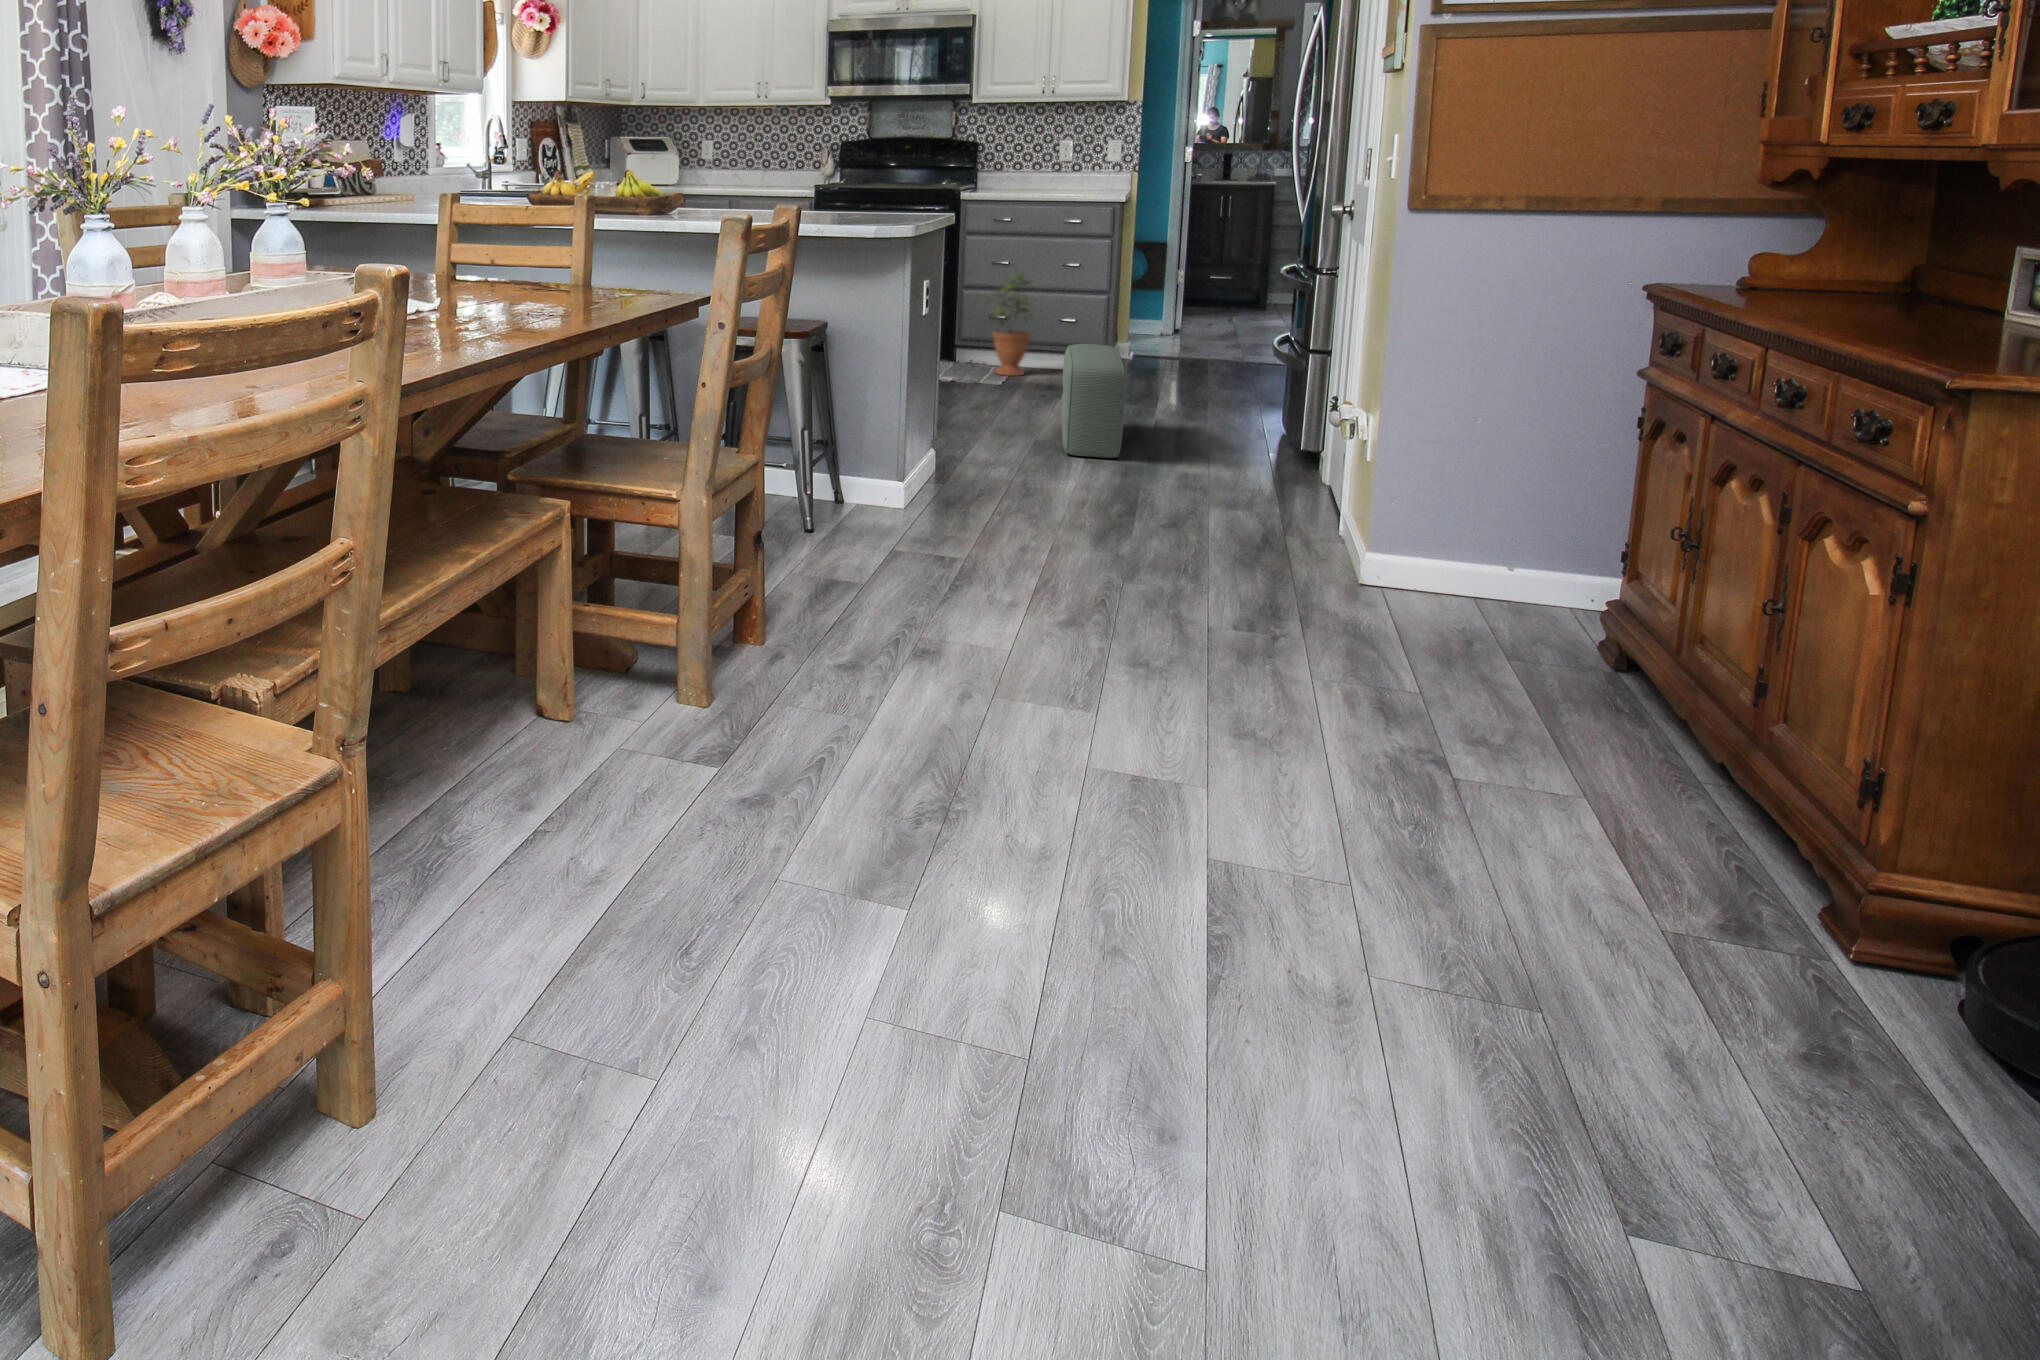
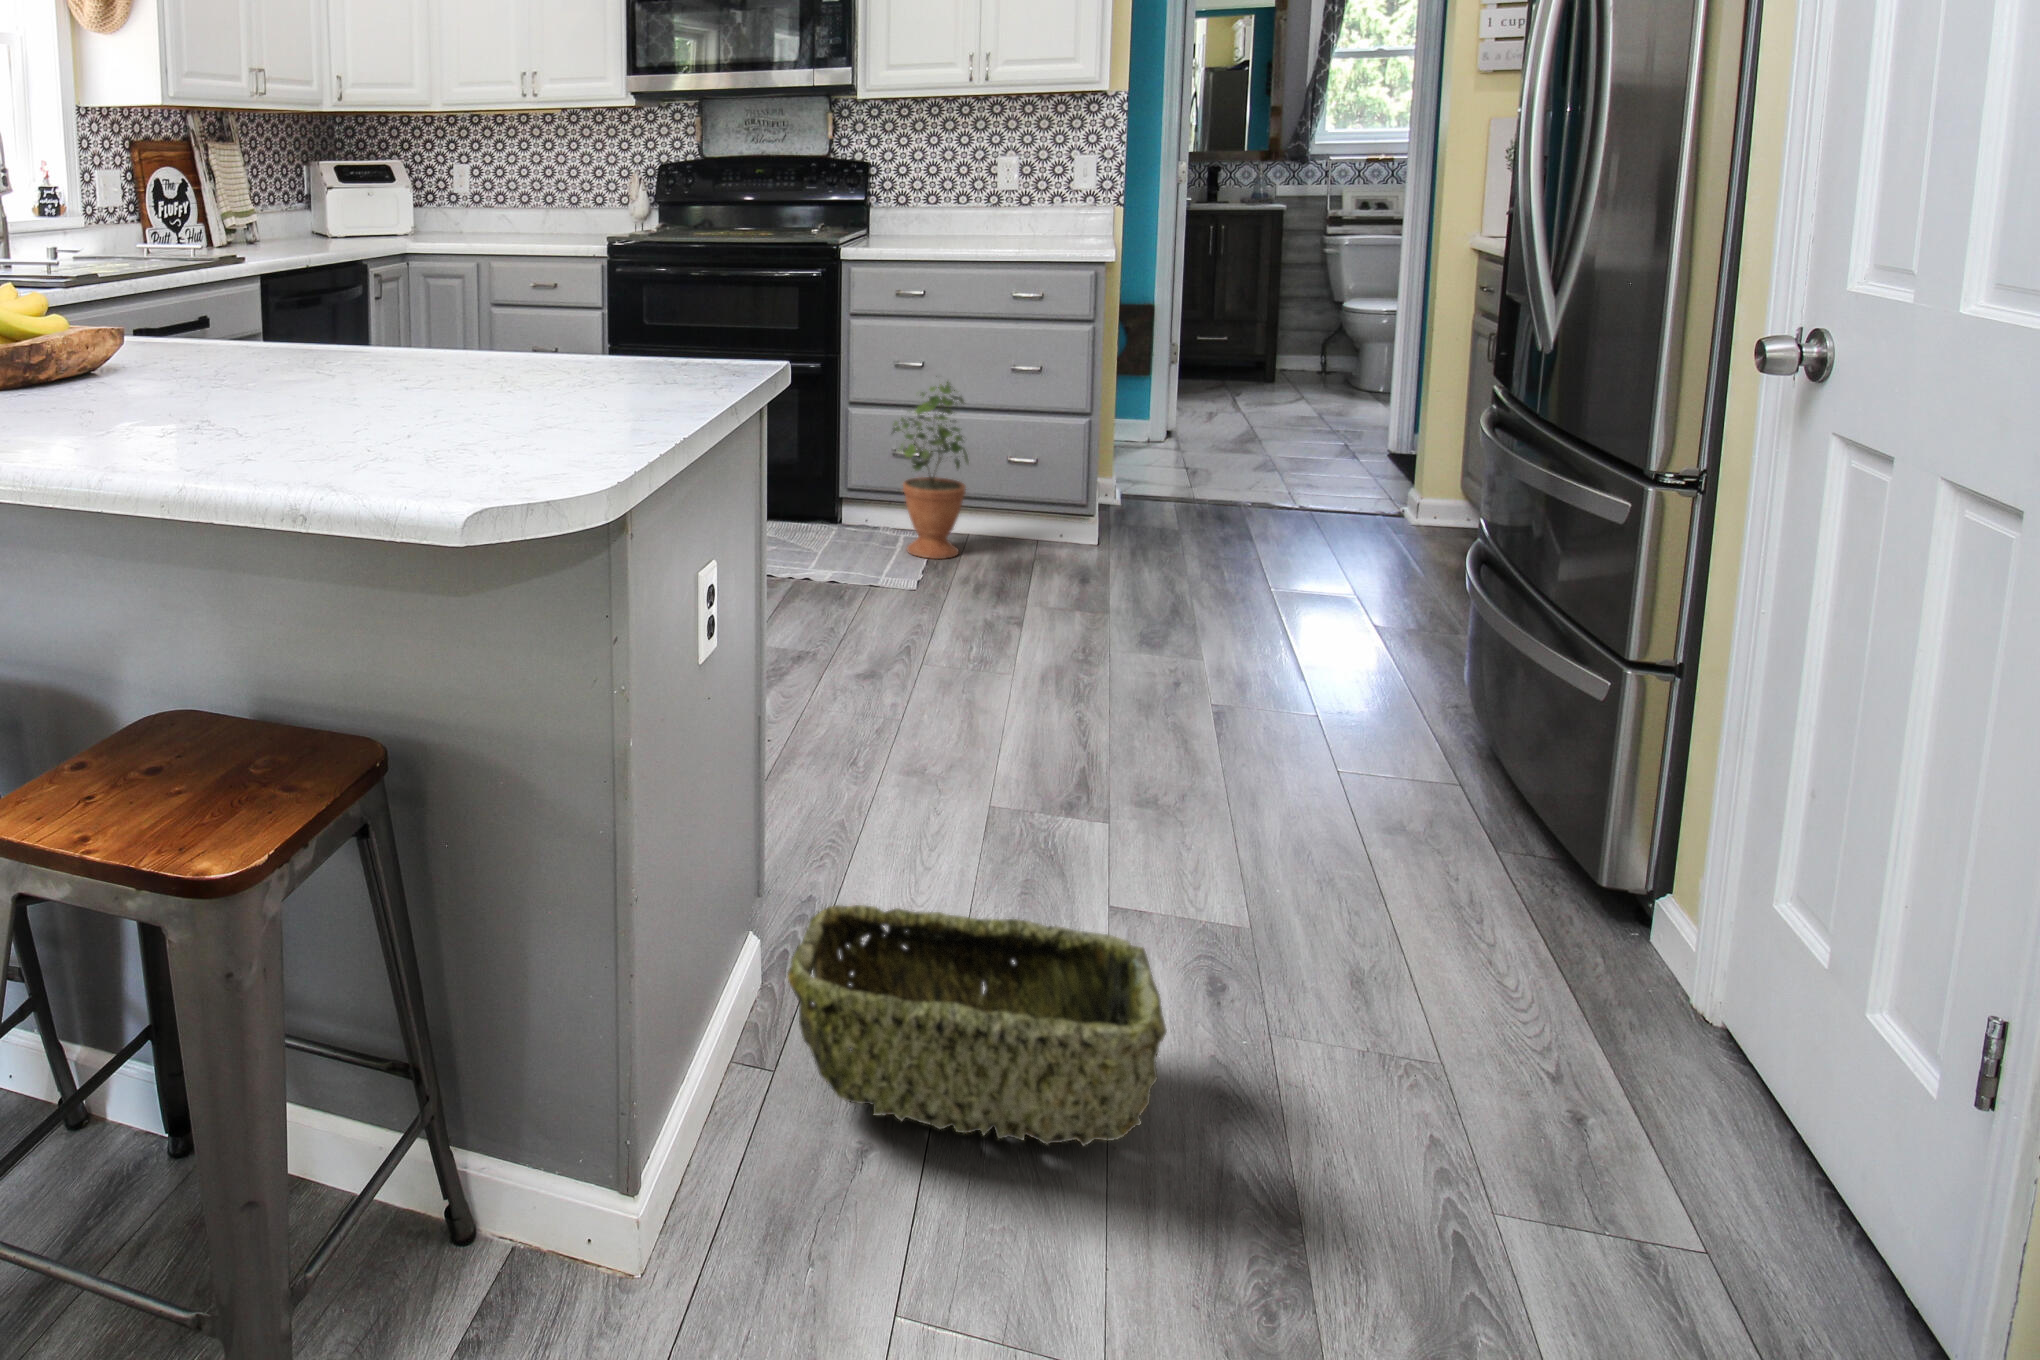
pouf: present [1061,344,1127,458] -> none [1049,581,1216,899]
woven basket: none [939,428,1080,491] -> present [788,905,1167,1146]

